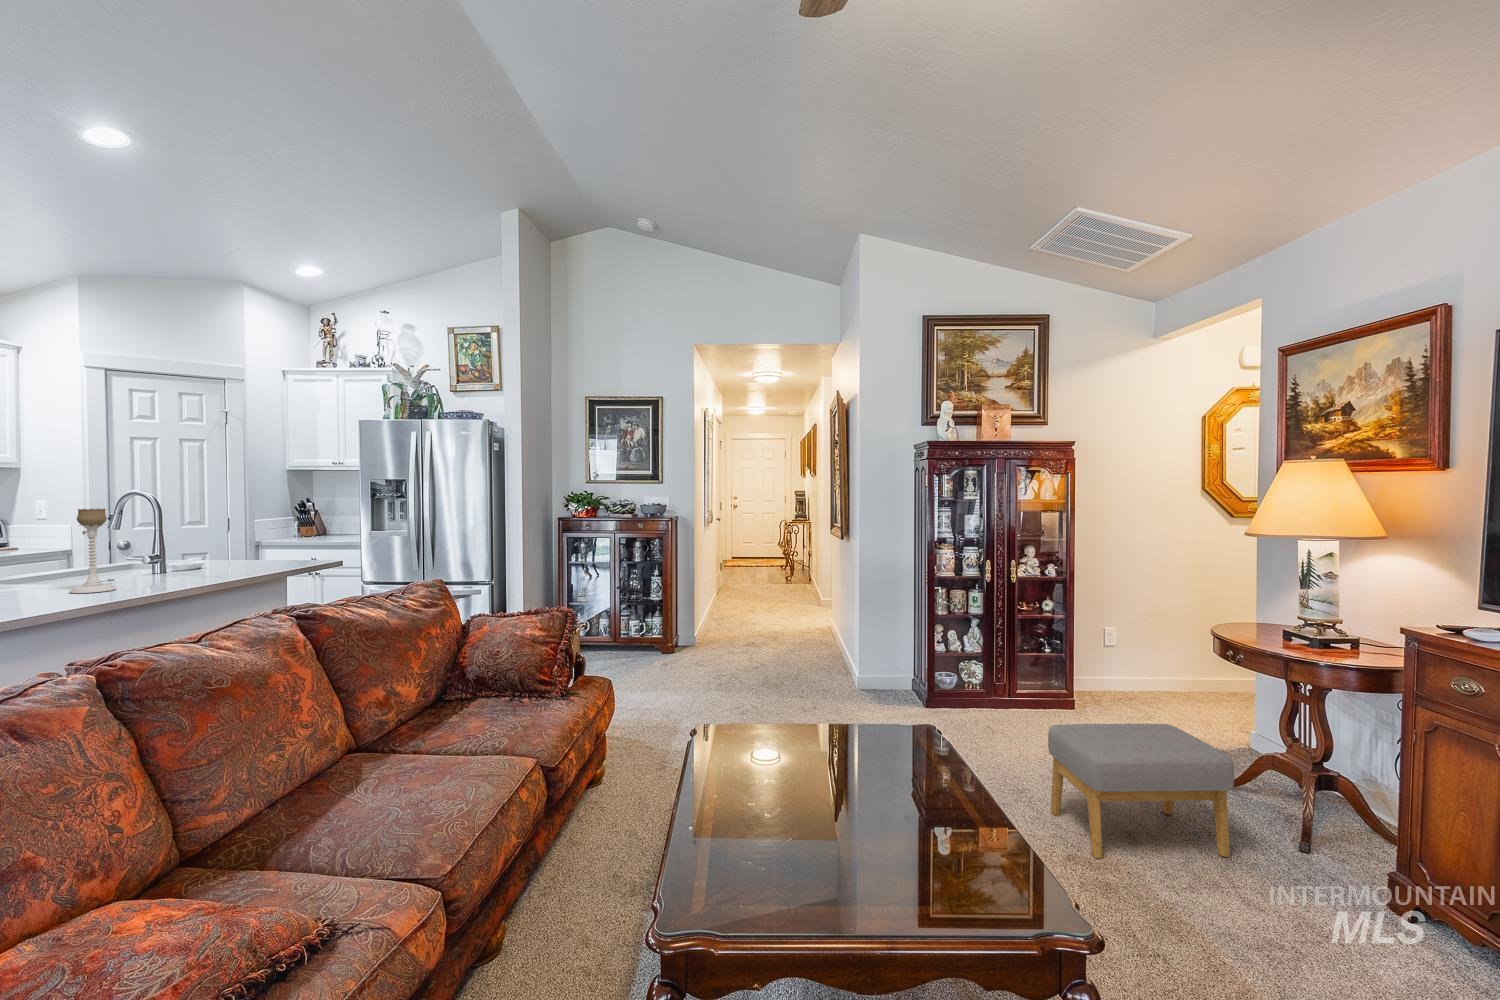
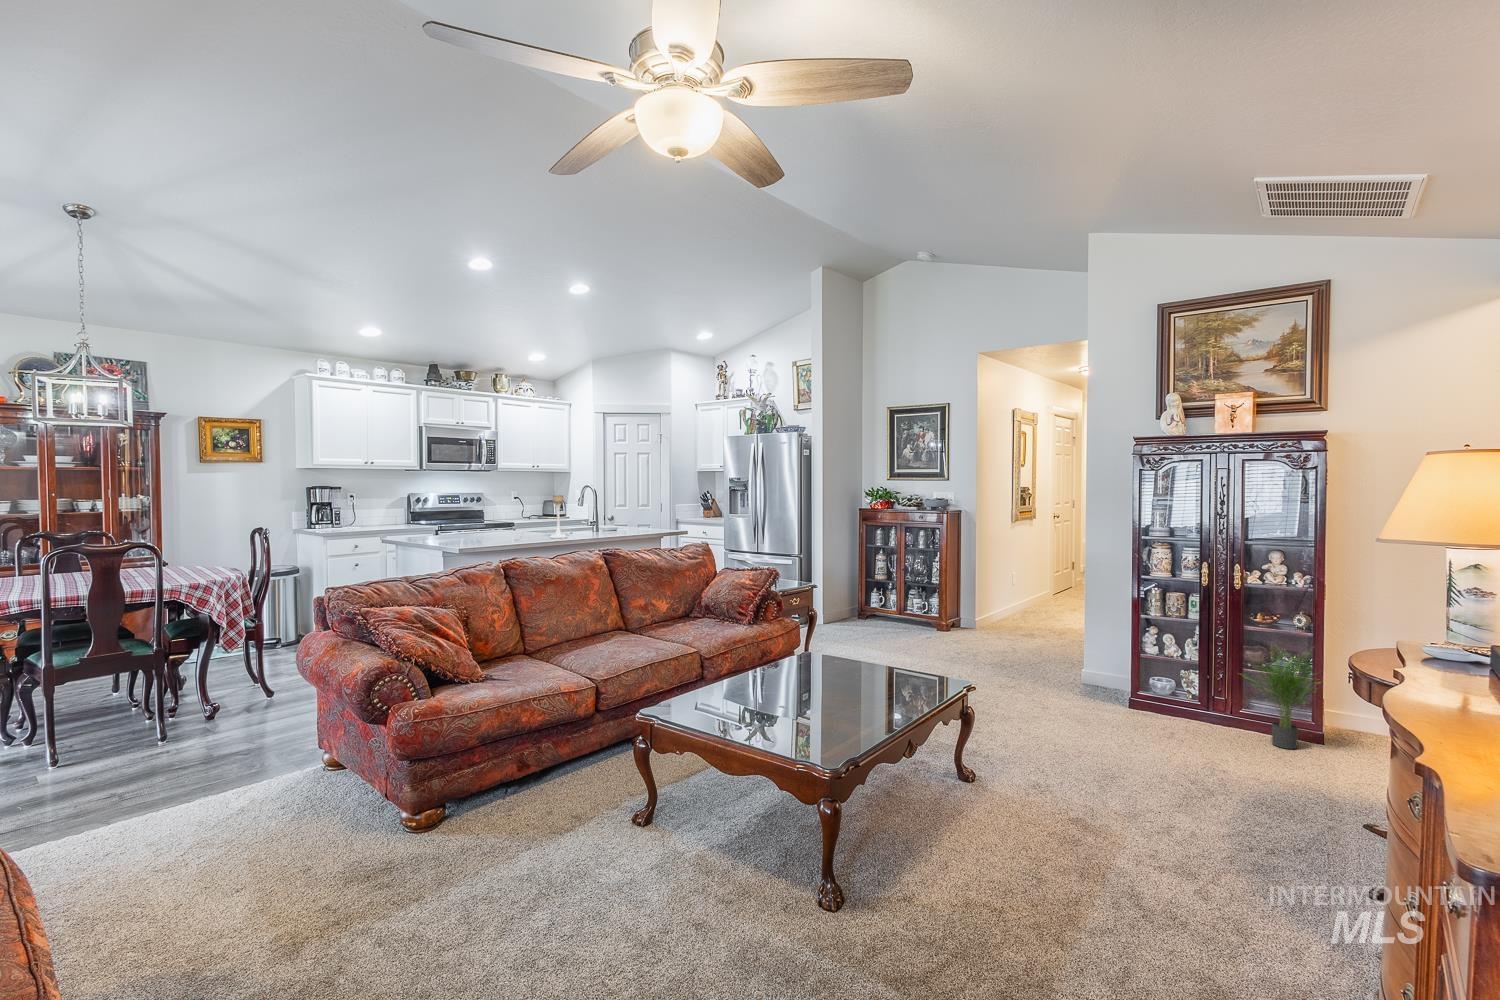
potted plant: none [1019,624,1088,717] -> present [1246,652,1316,749]
footstool: present [1048,724,1234,858] -> none [1098,715,1266,872]

